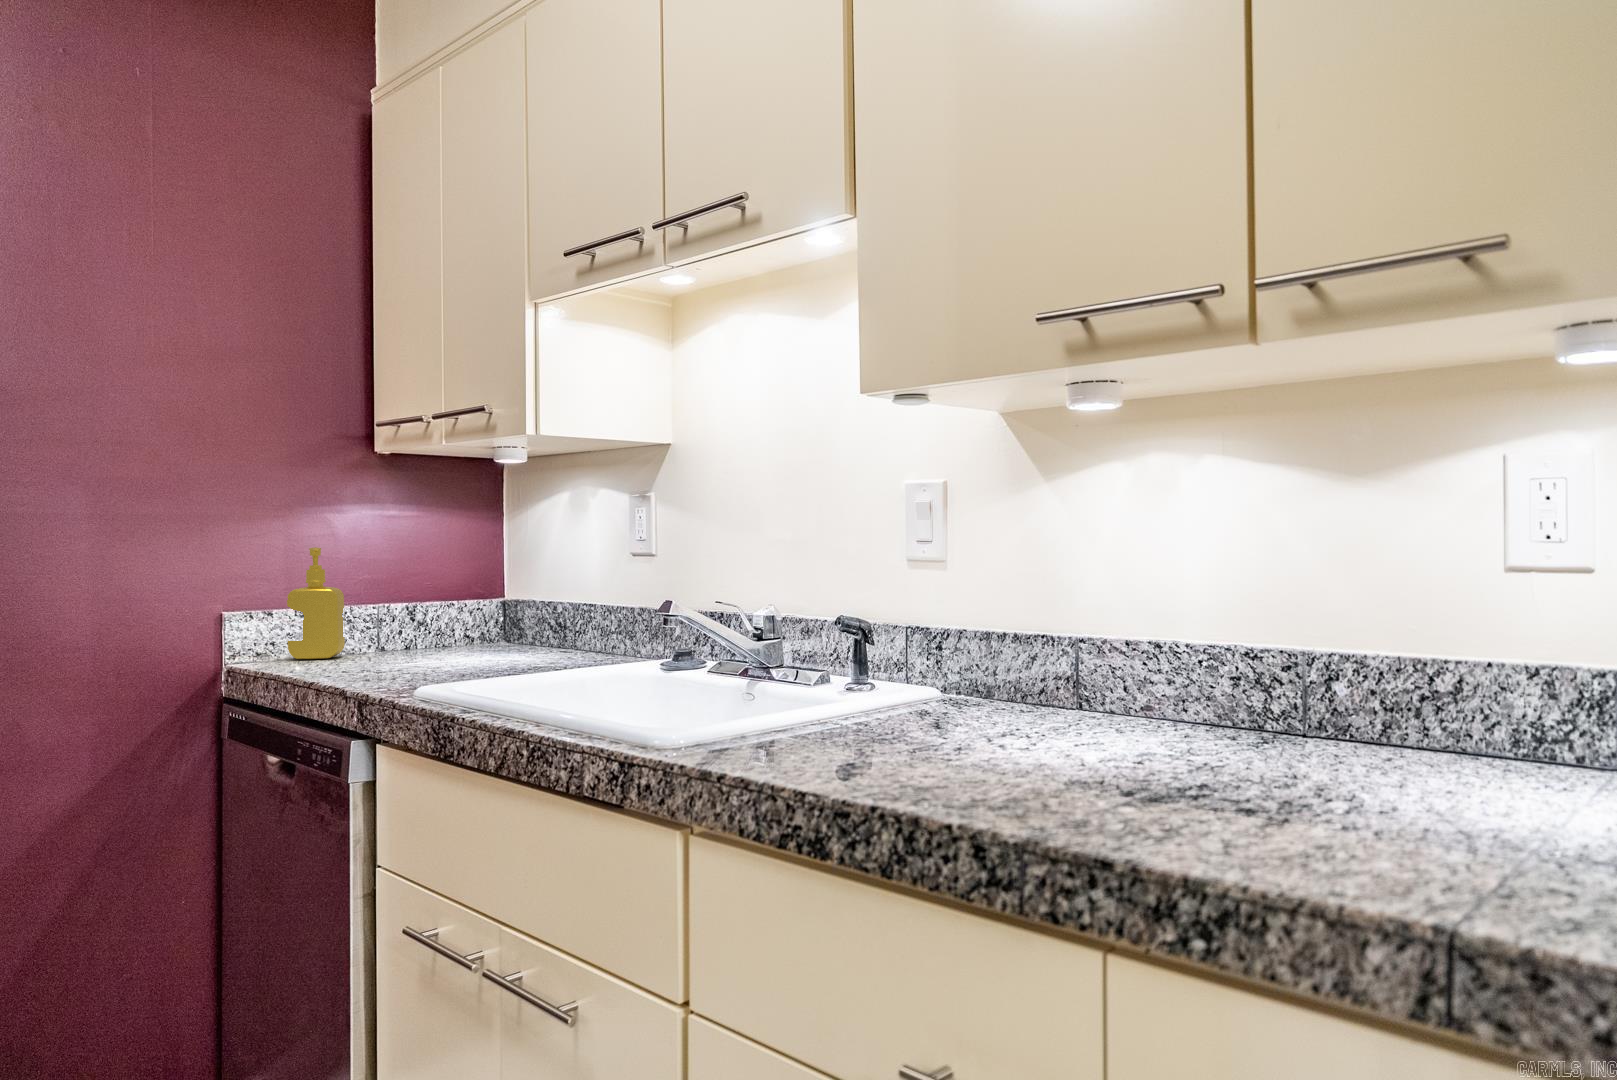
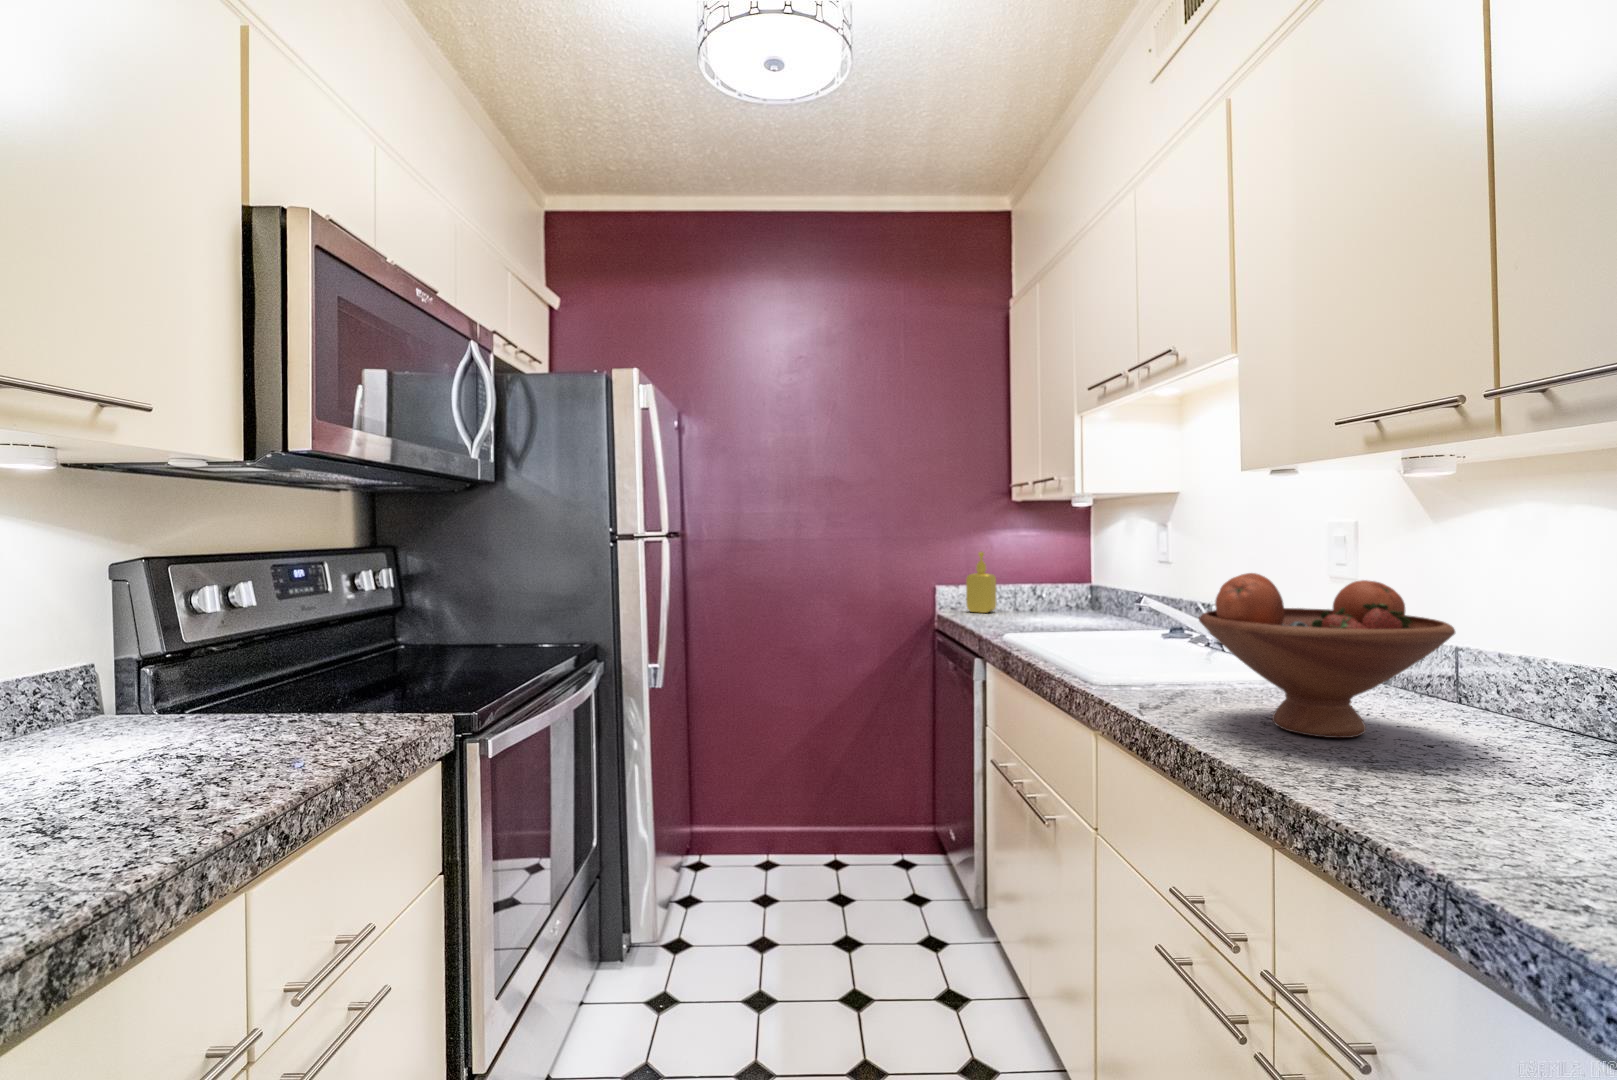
fruit bowl: none [867,543,1177,774] -> present [1199,573,1455,738]

